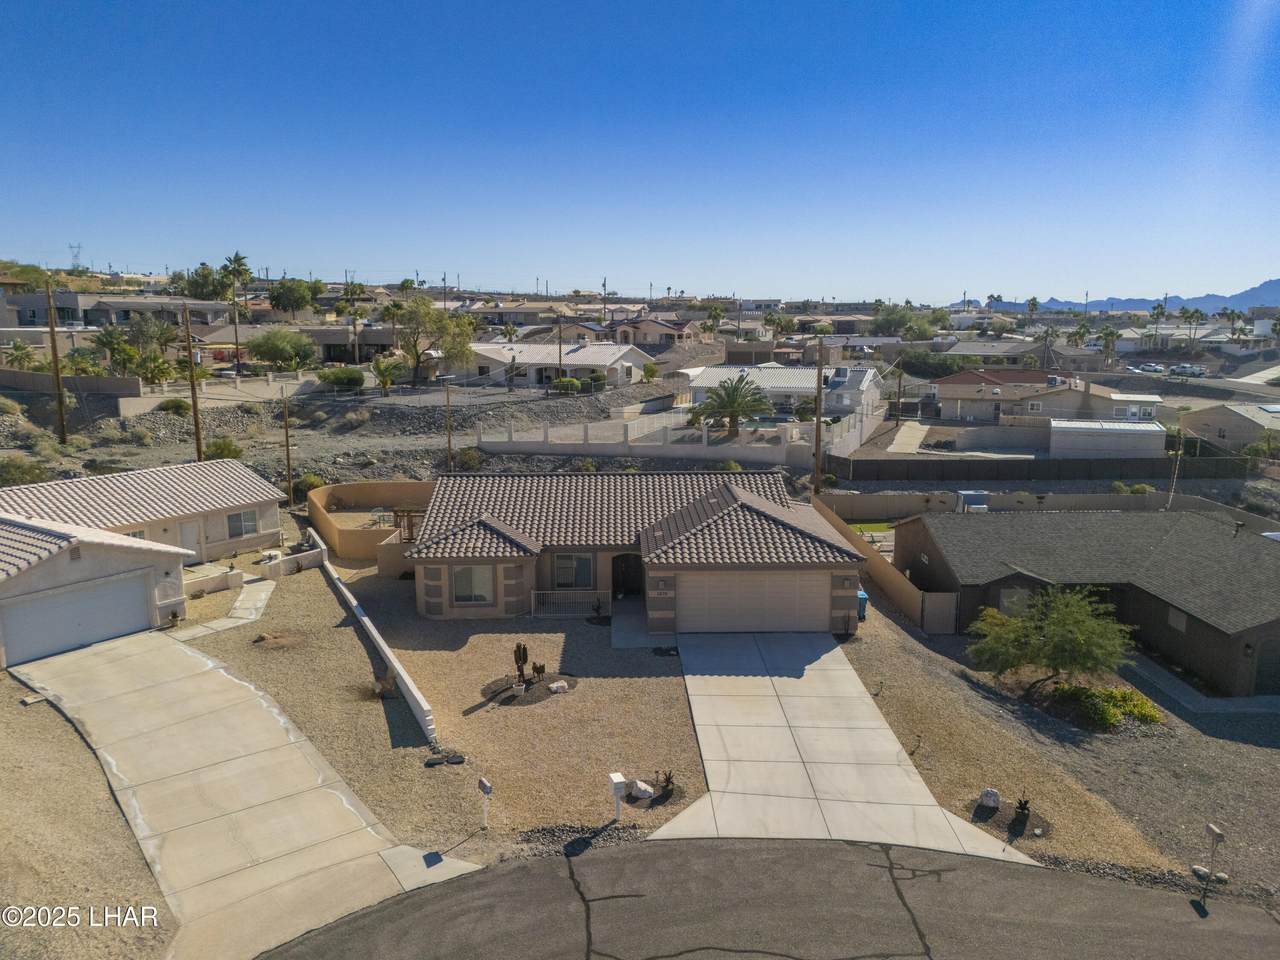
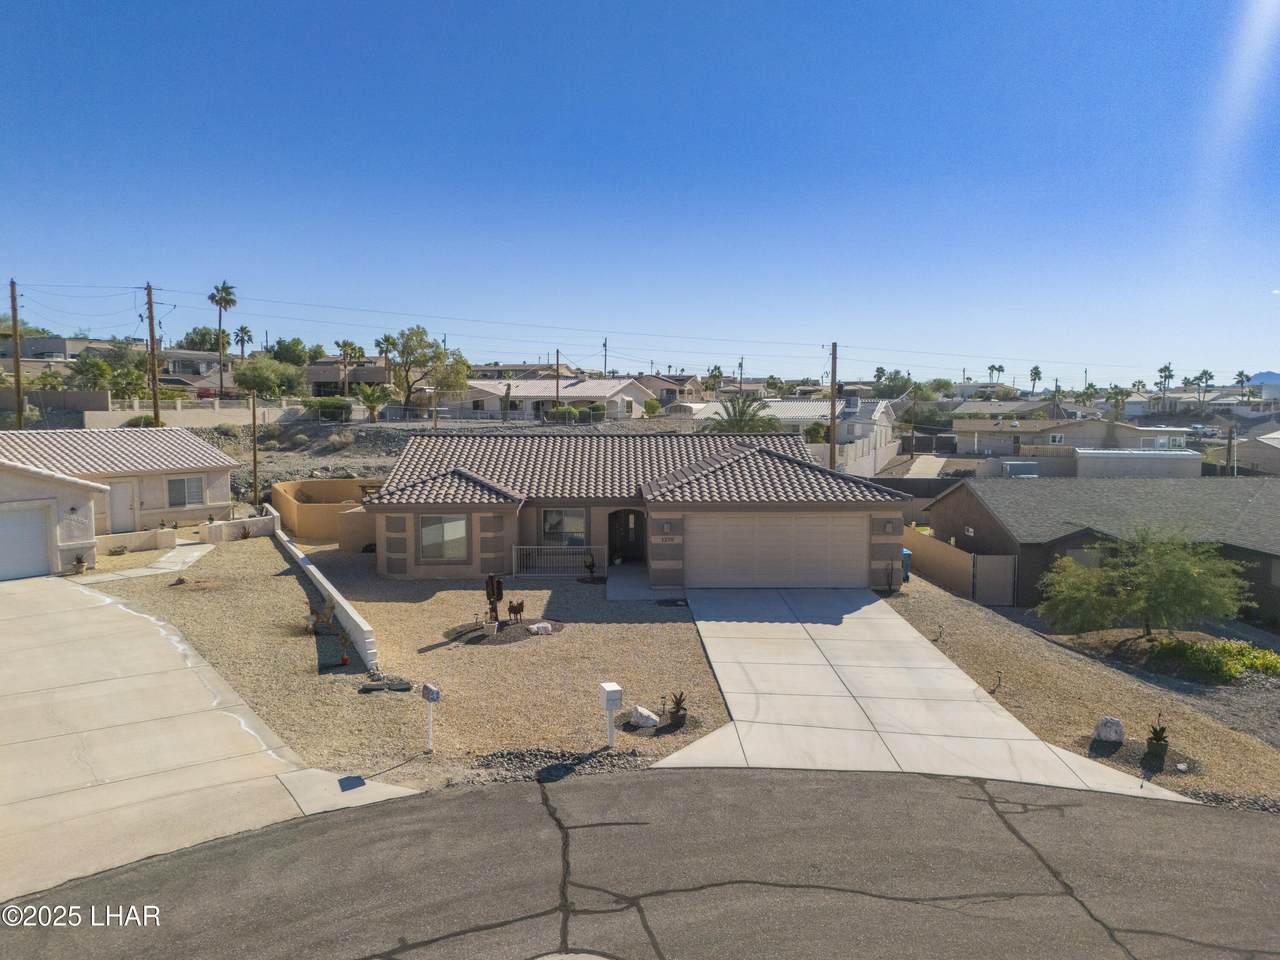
potted tree: none [403,705,421,734] -> present [339,627,358,665]

